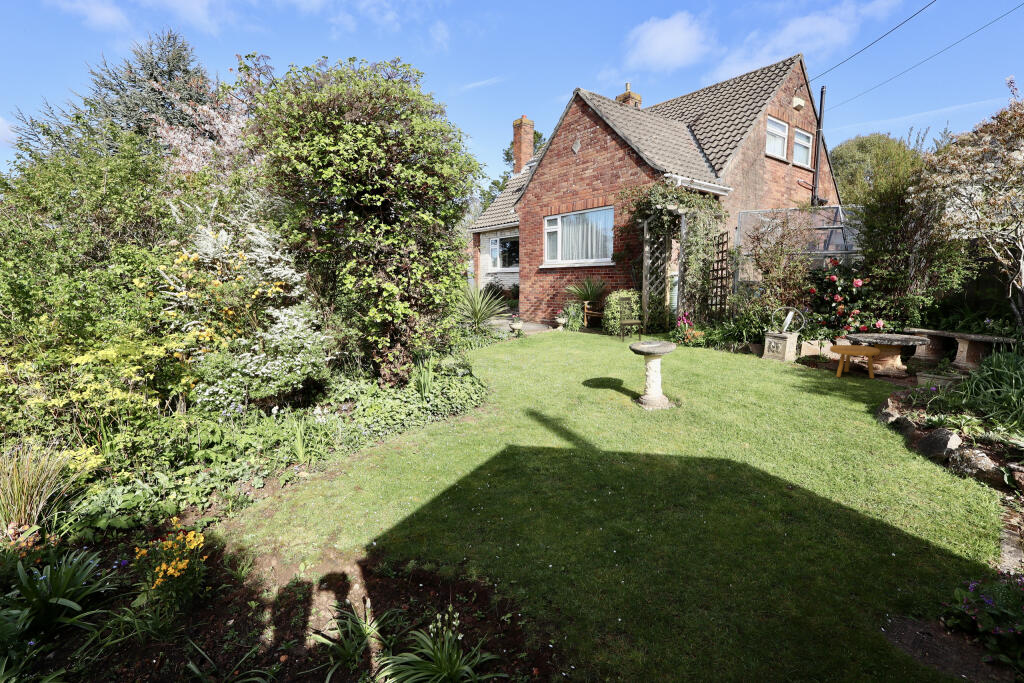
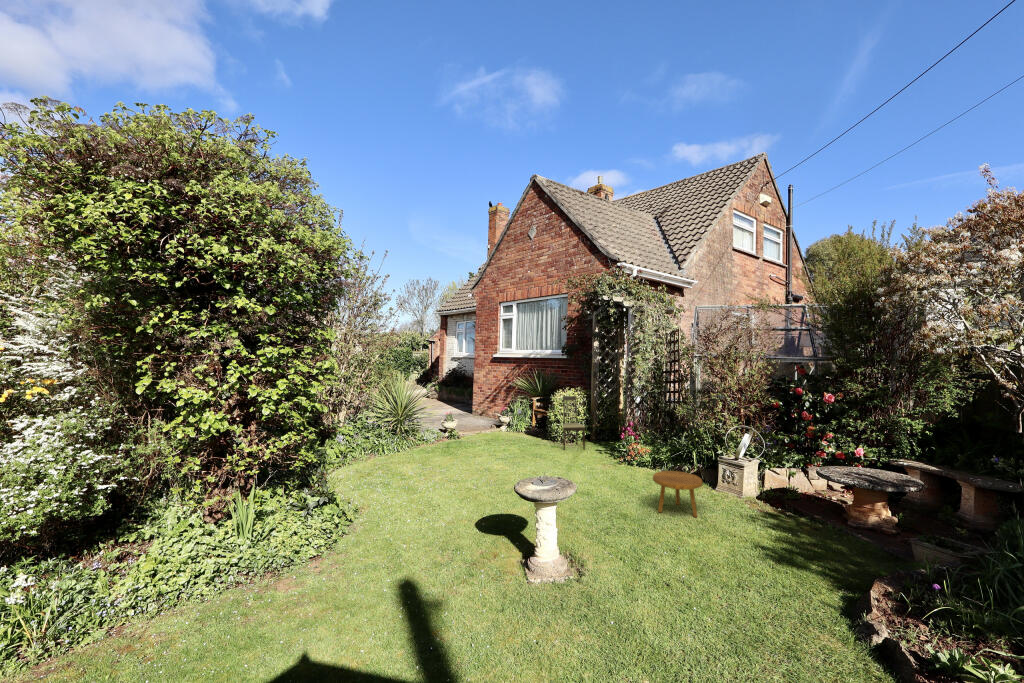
footstool: present [830,345,880,378] -> present [653,471,702,517]

